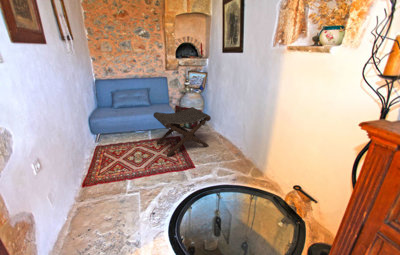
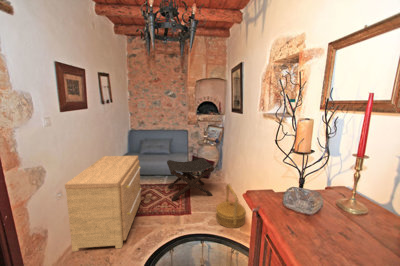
side table: none [45,109,135,230] -> present [65,156,141,251]
woven basket: none [222,132,254,176] -> present [216,184,246,228]

